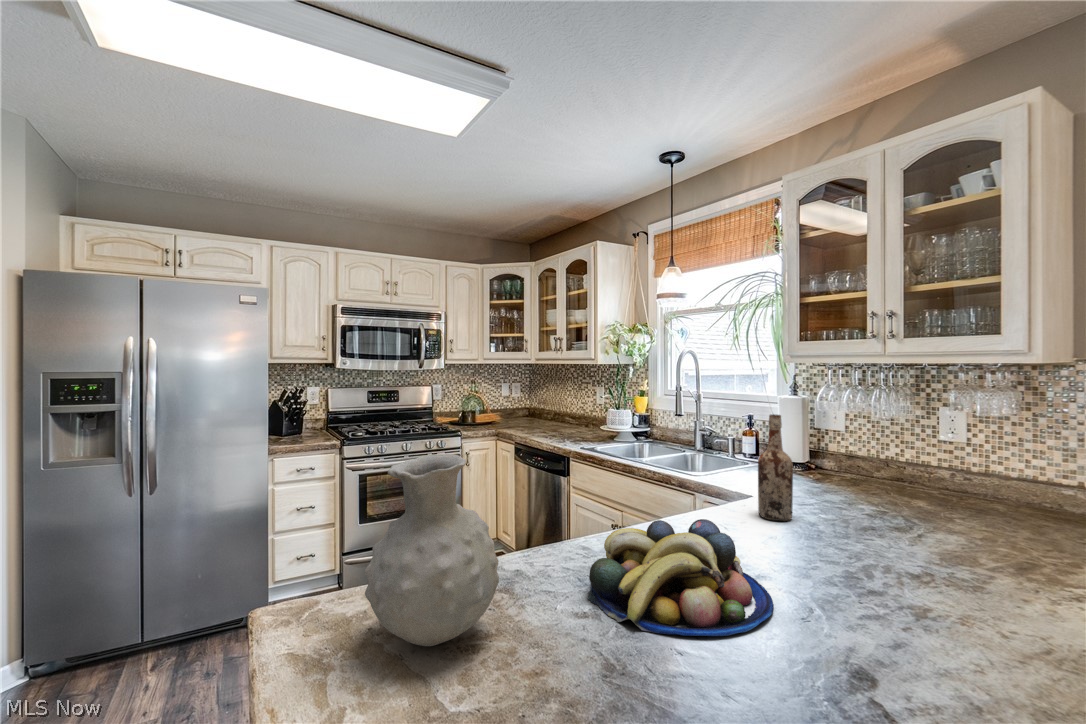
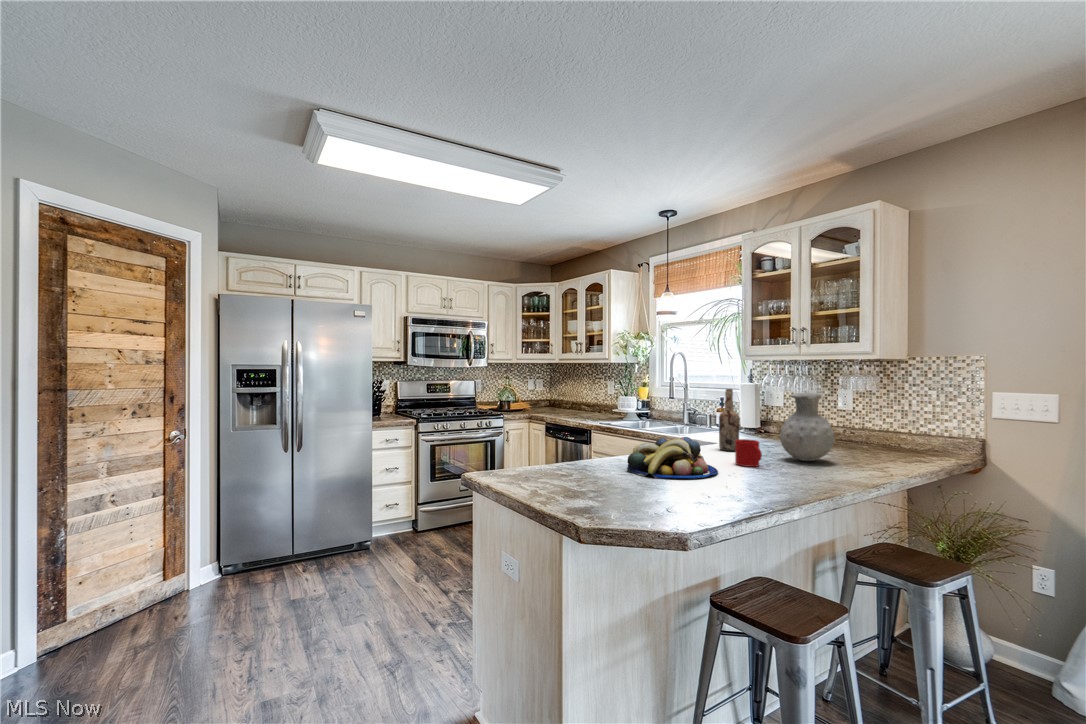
vase: present [365,454,499,646] -> present [780,392,835,461]
mug: none [798,518,855,577] -> present [735,439,762,467]

